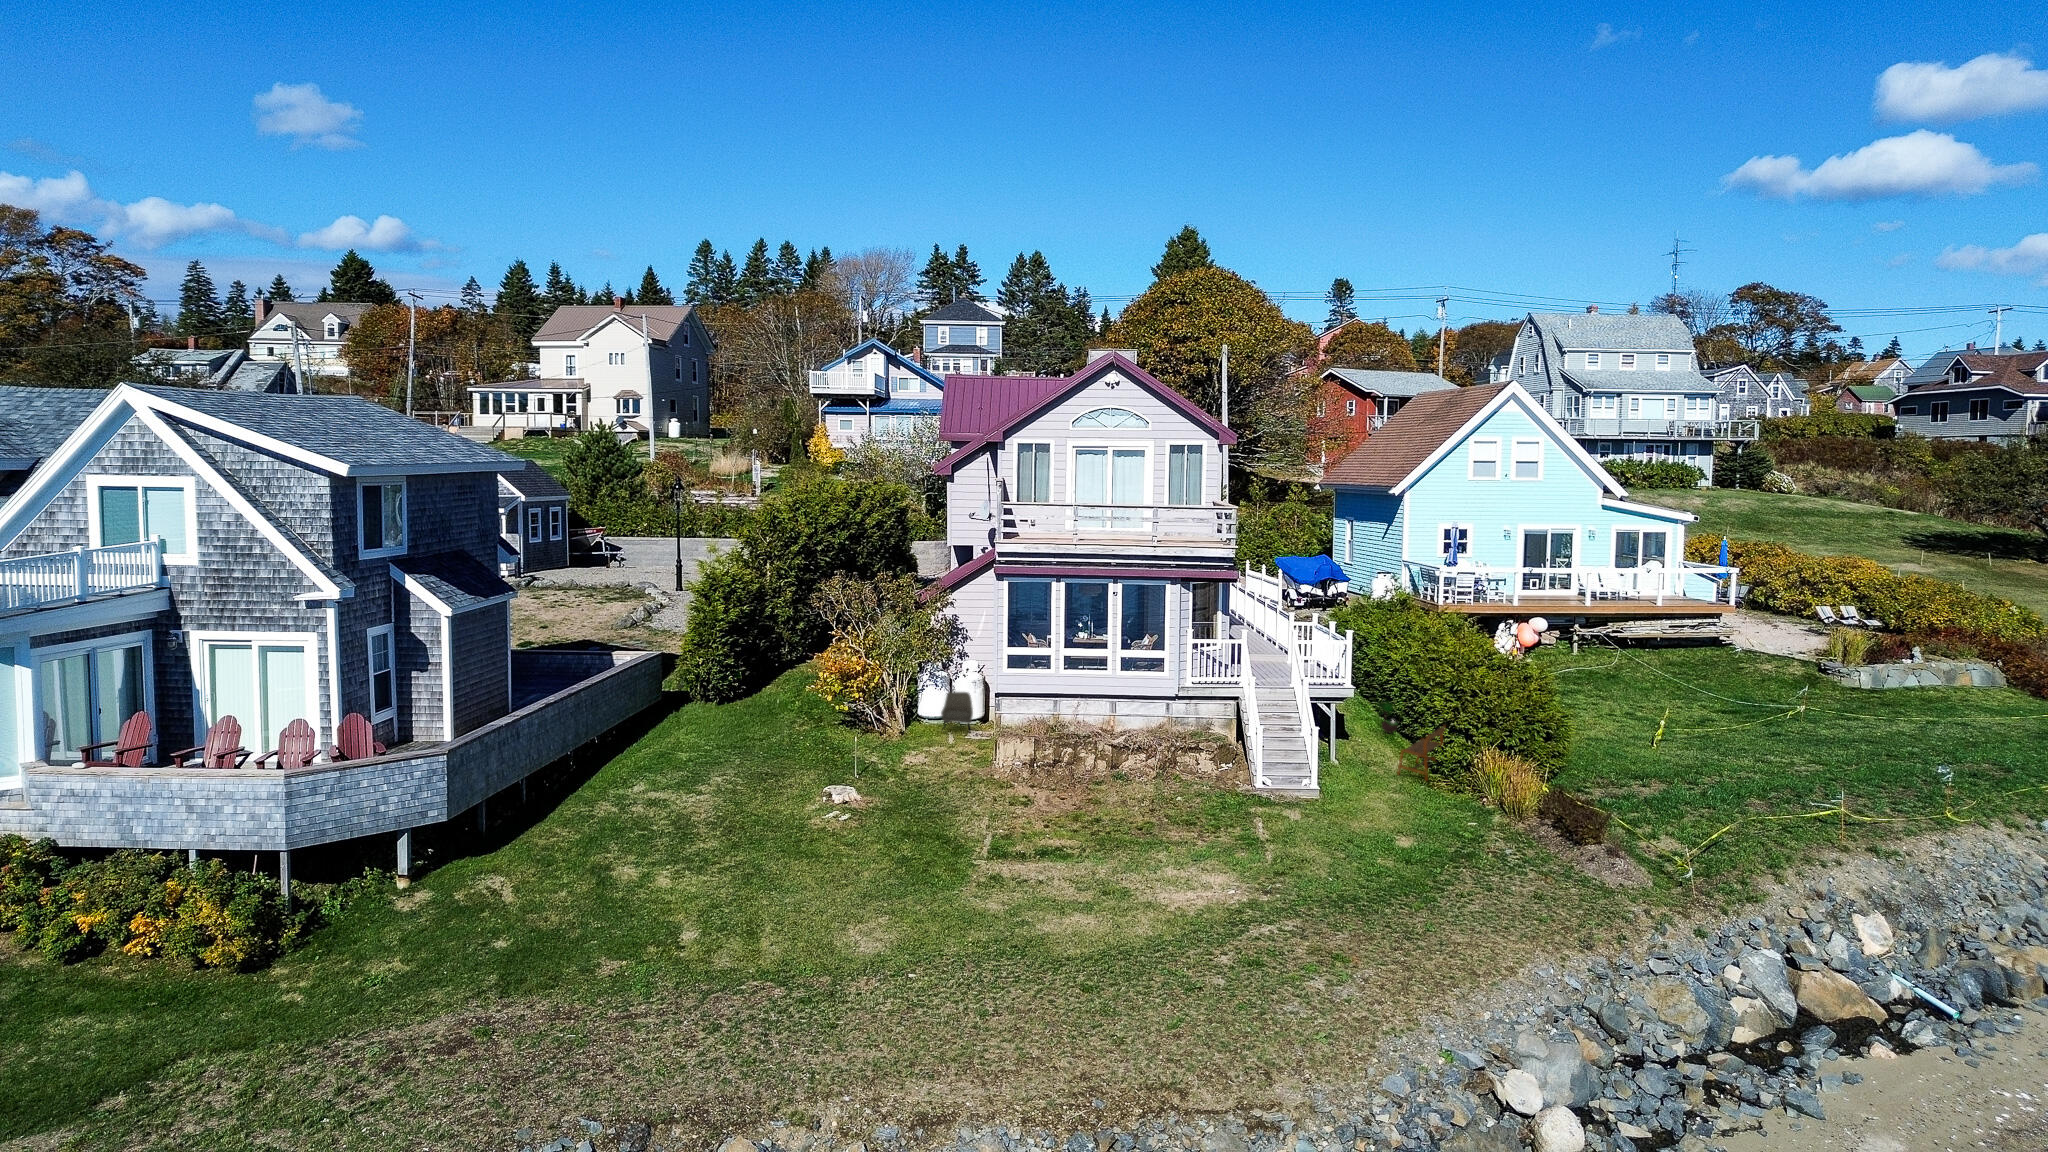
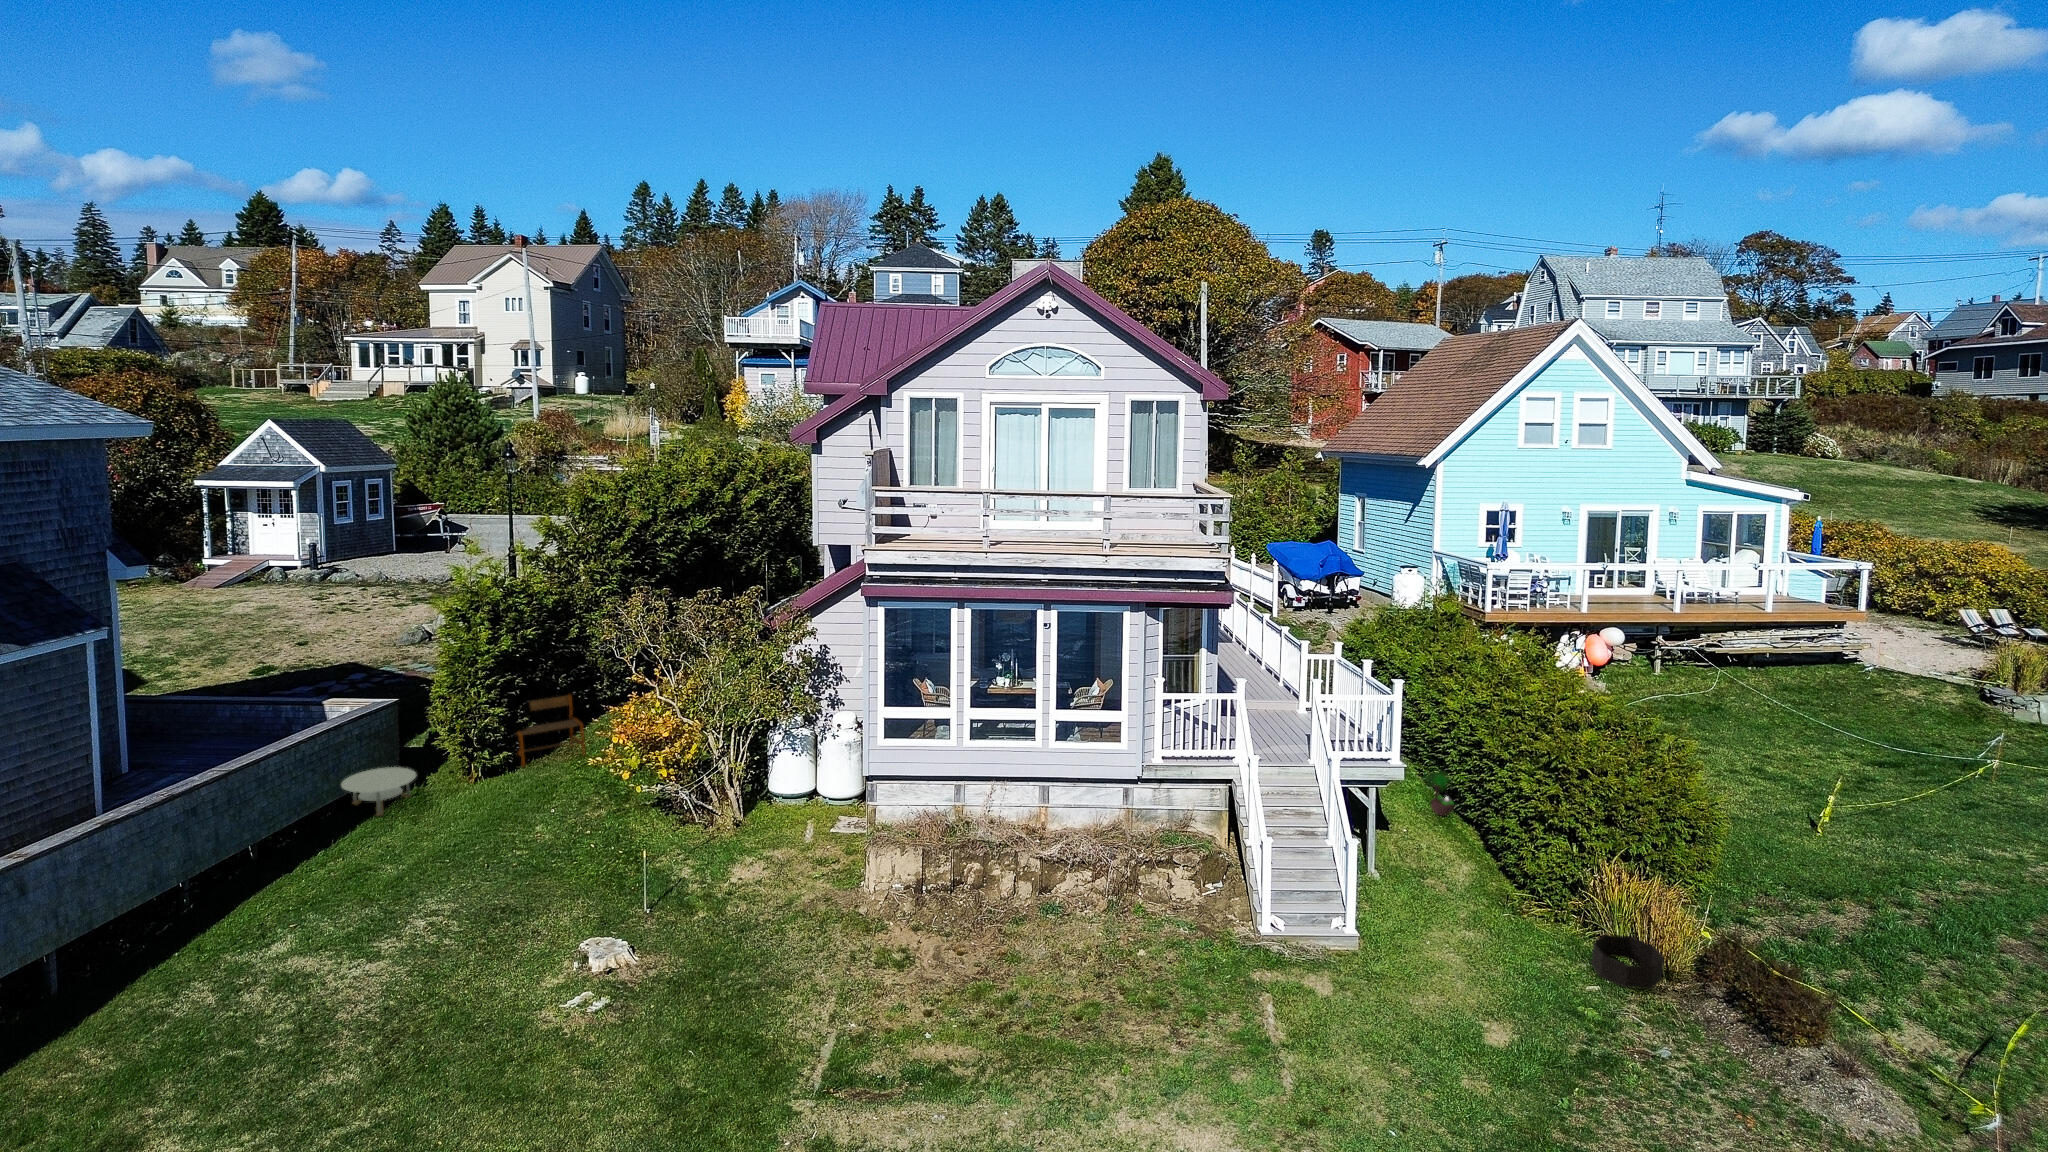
armchair: present [941,692,973,727] -> none [796,762,843,825]
round table: none [632,695,680,725] -> present [341,767,417,816]
bench: present [1397,726,1446,781] -> present [517,695,586,767]
basket: none [1473,790,1518,820] -> present [1591,935,1664,989]

